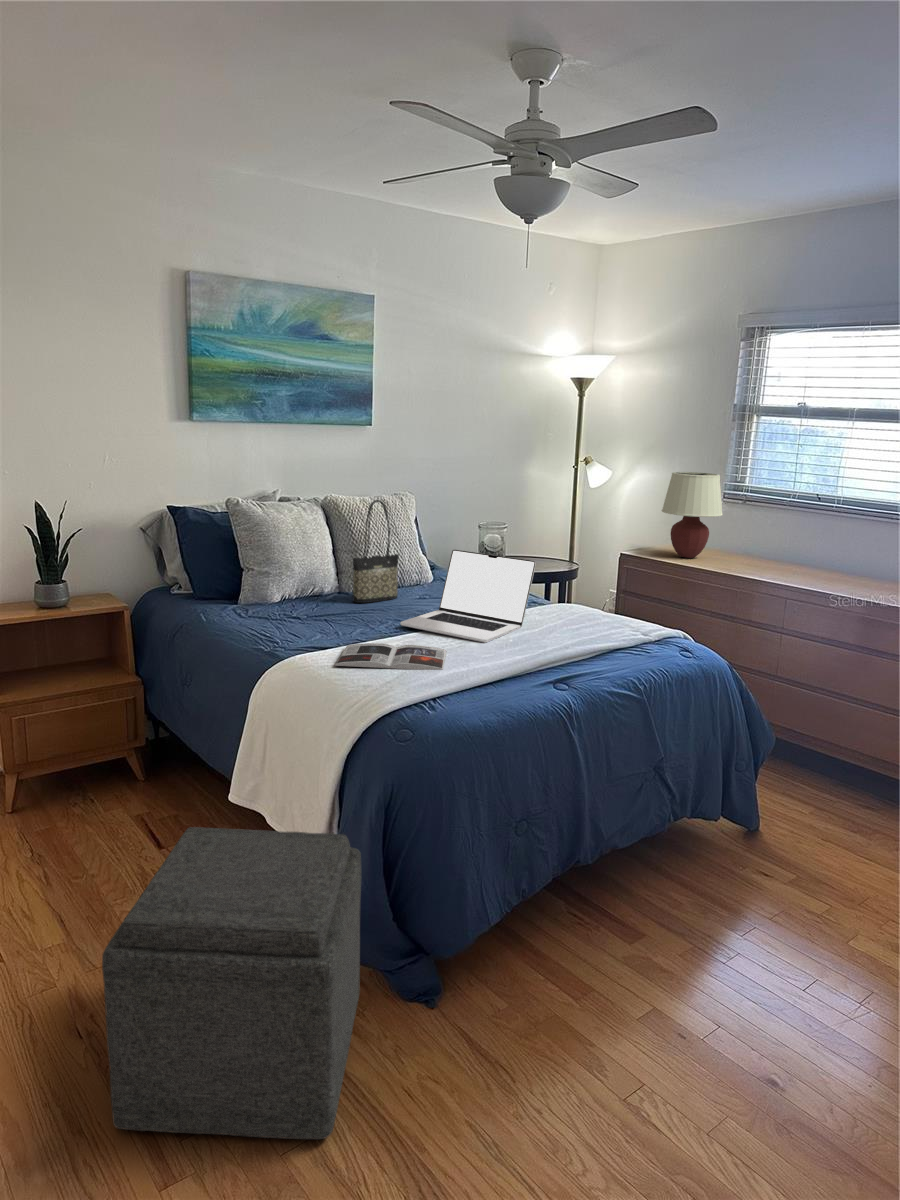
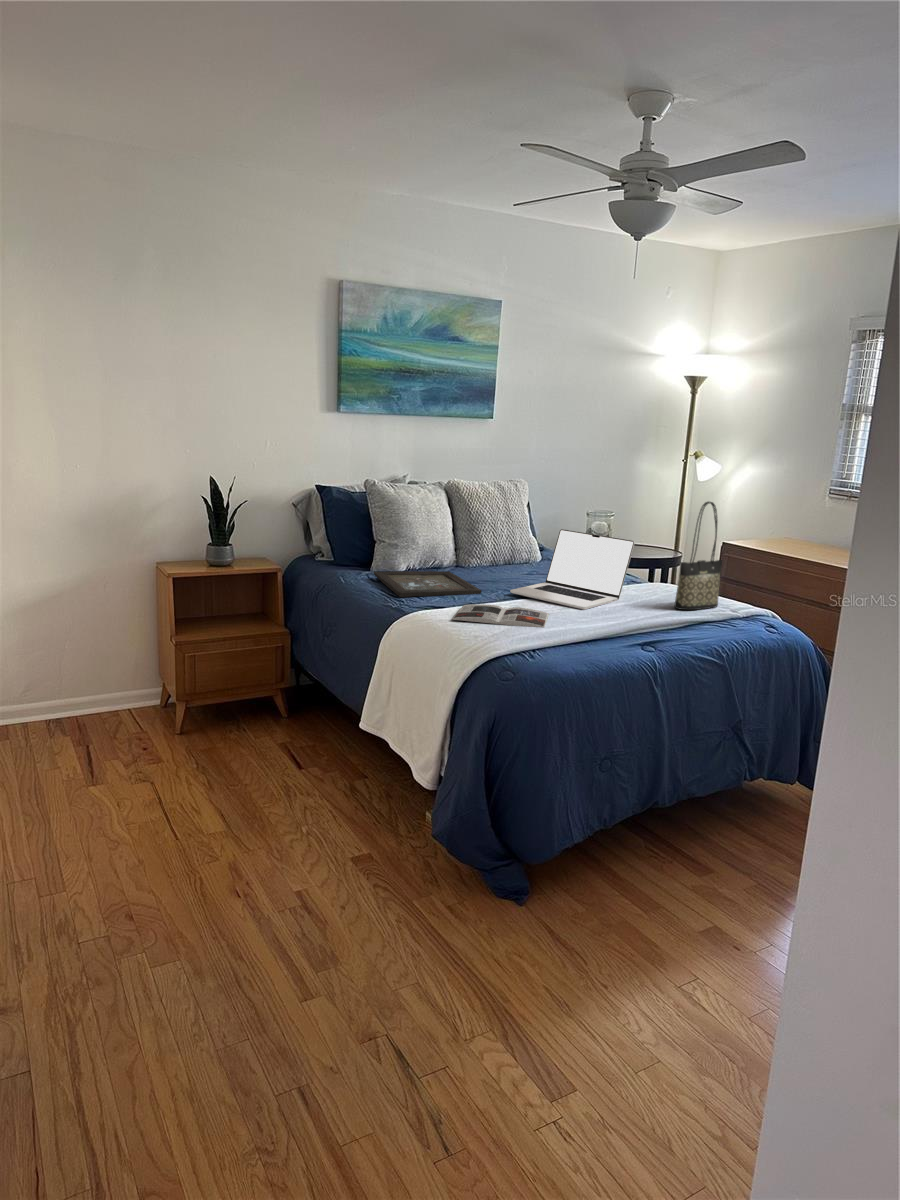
table lamp: present [662,472,723,558] -> none [764,467,825,549]
tote bag: present [353,500,399,603] -> present [674,502,722,610]
tray: none [242,601,368,638] -> present [374,571,482,597]
ottoman: present [102,827,361,1139] -> none [267,736,467,979]

